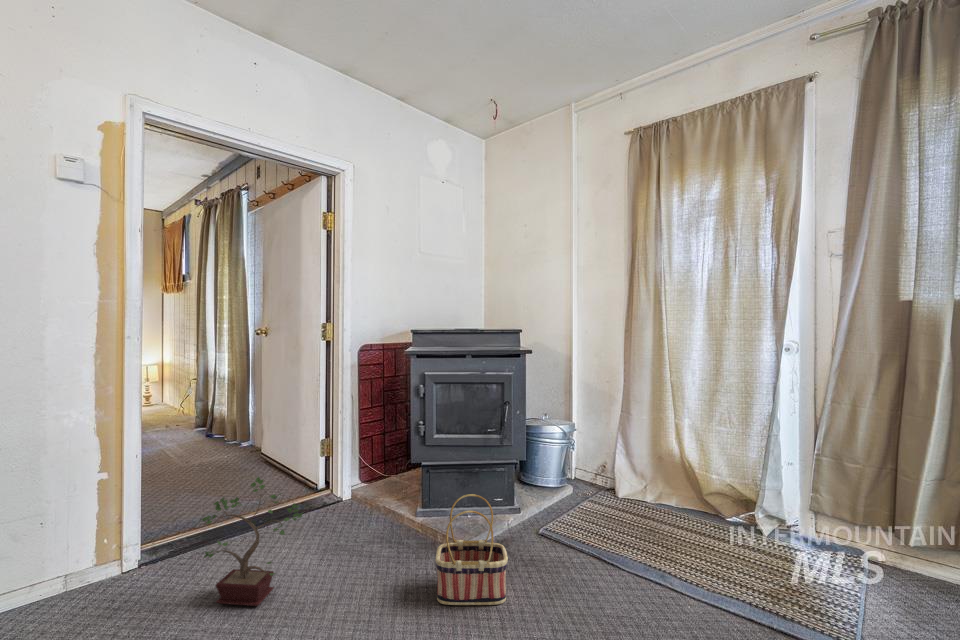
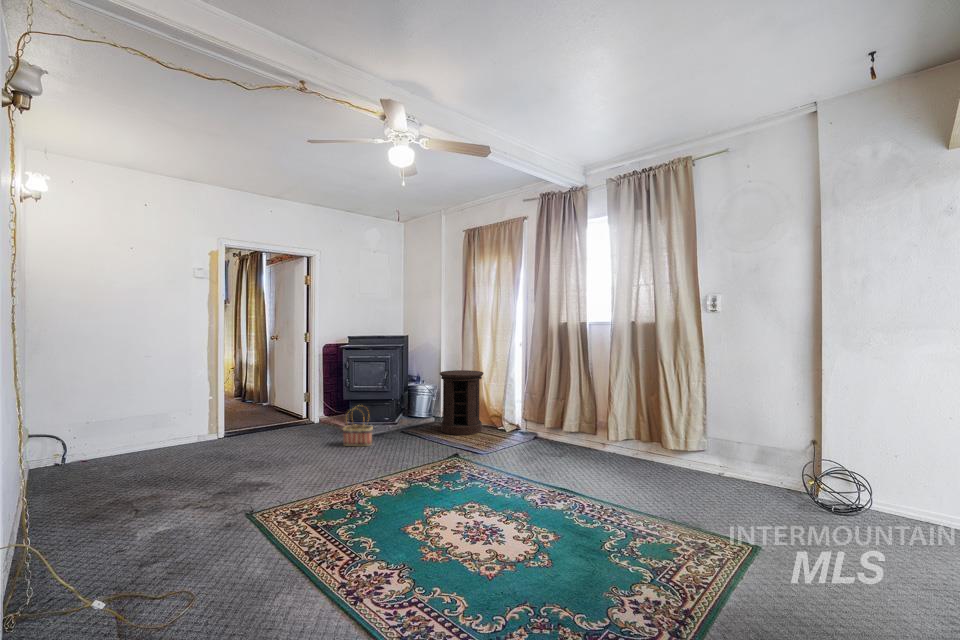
side table: none [612,398,711,547] -> present [440,370,484,435]
potted plant: present [202,477,303,606] -> none [250,396,291,446]

